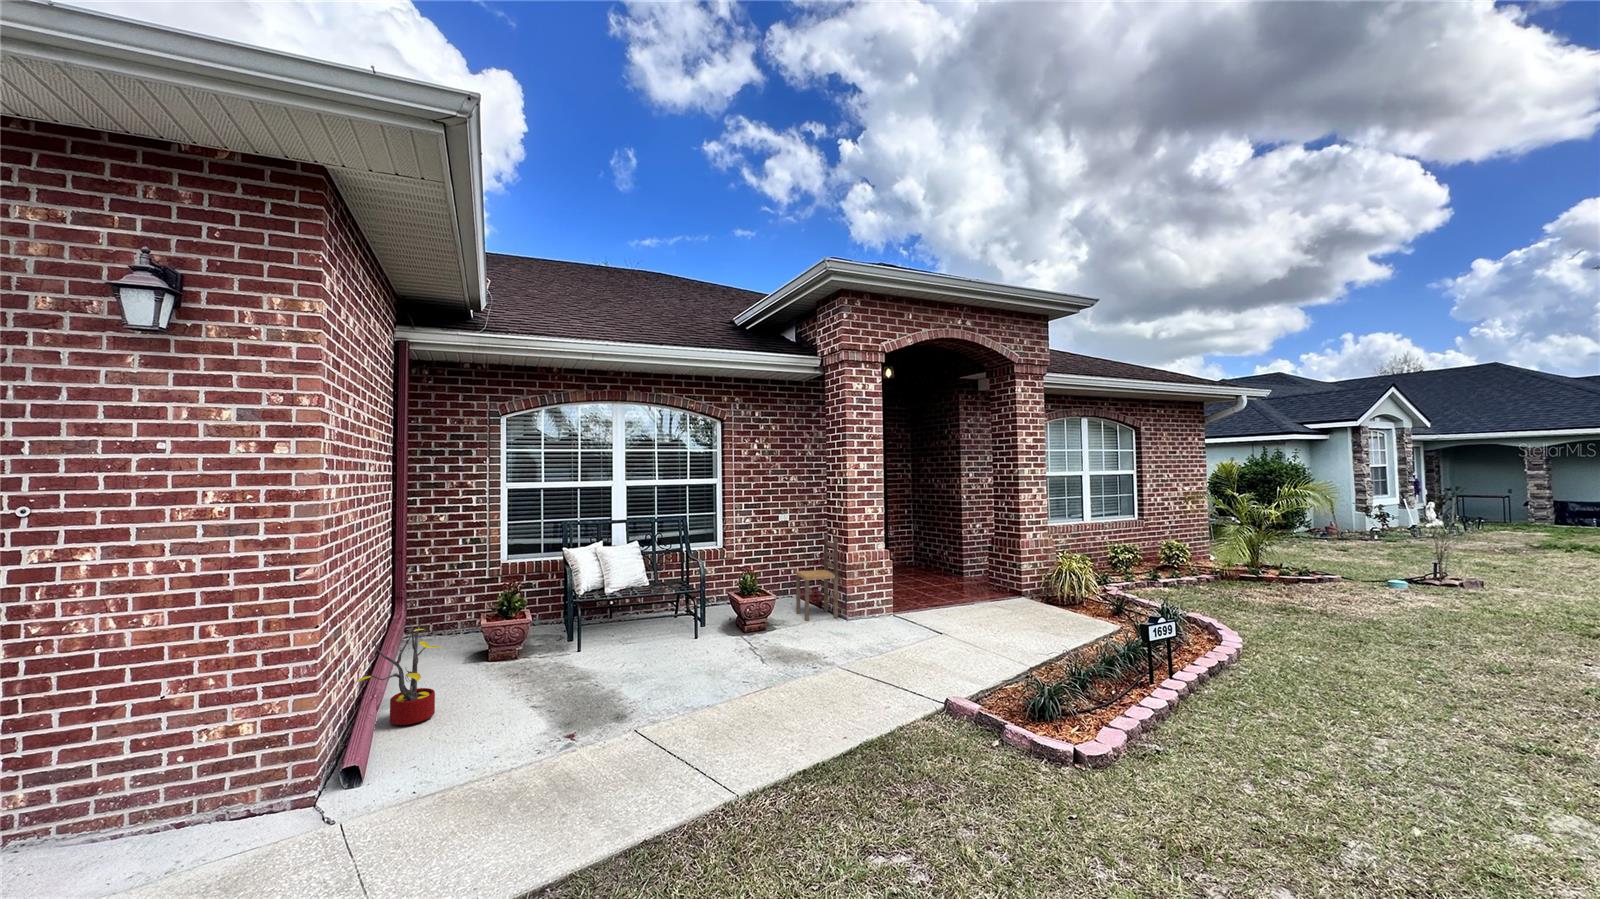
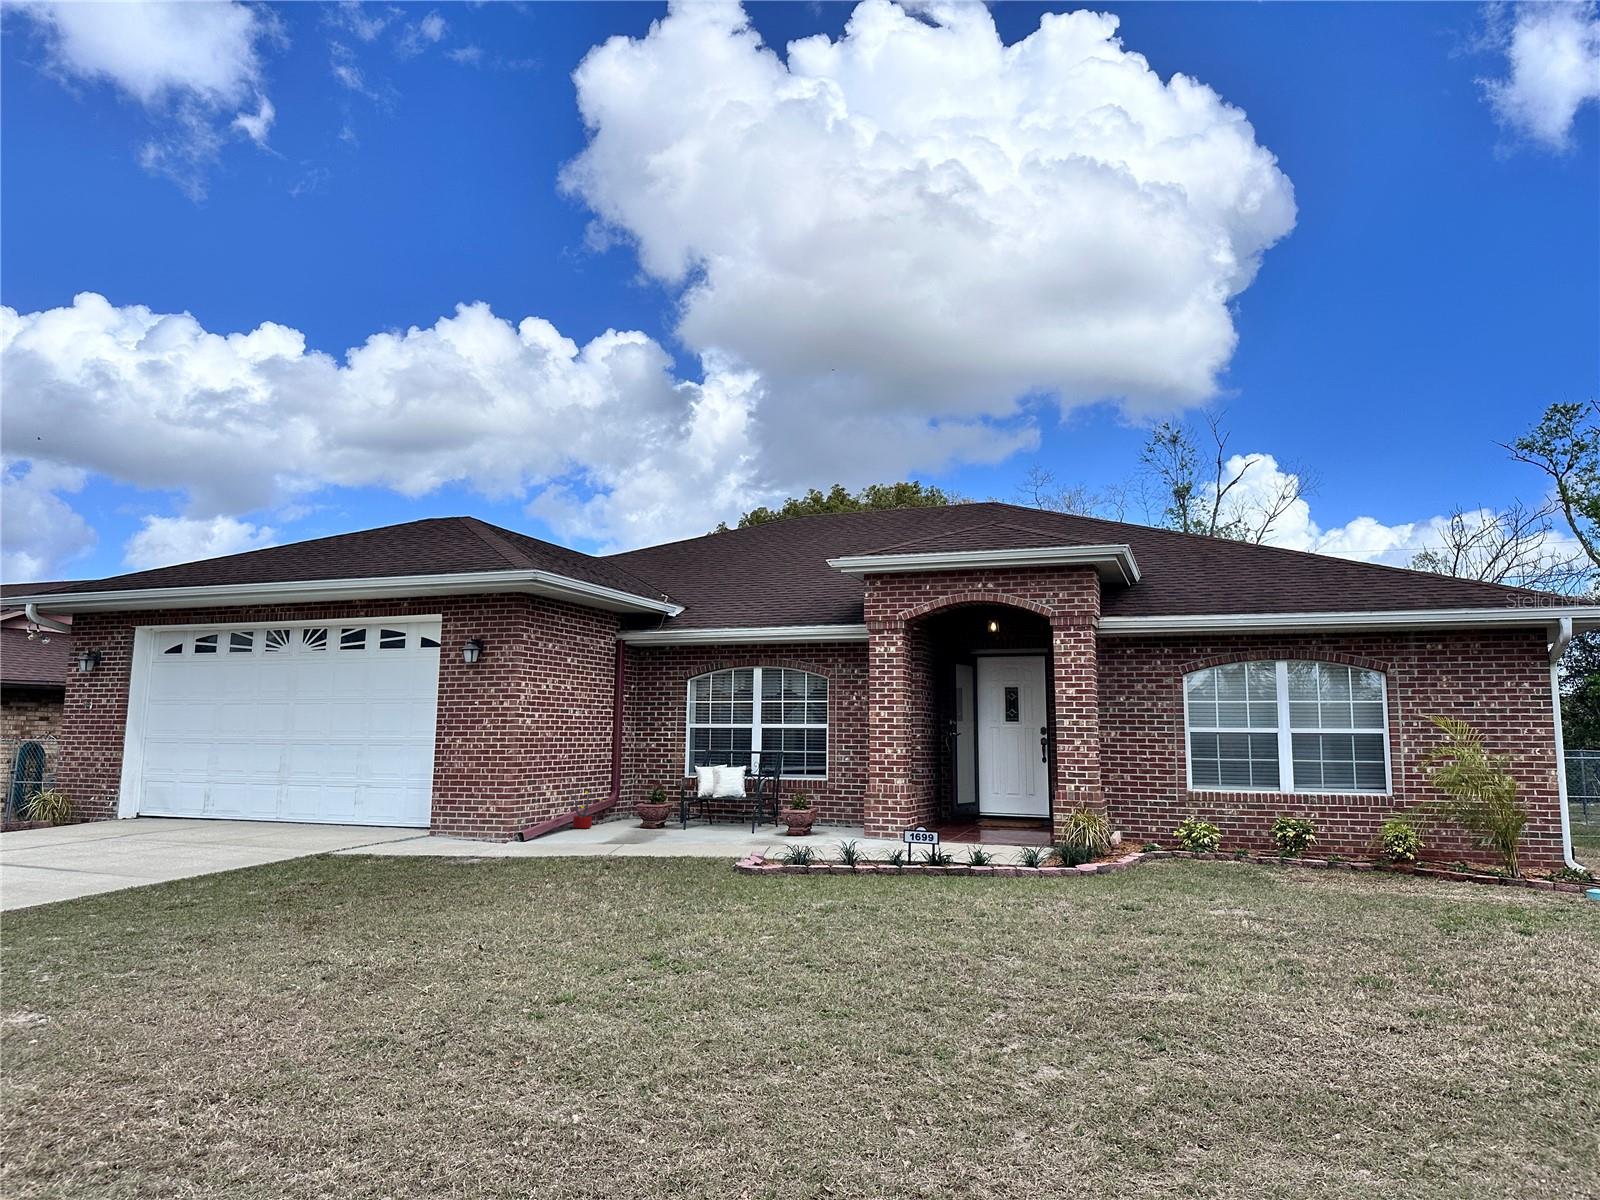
chair: present [796,535,838,621] -> none [842,772,879,838]

